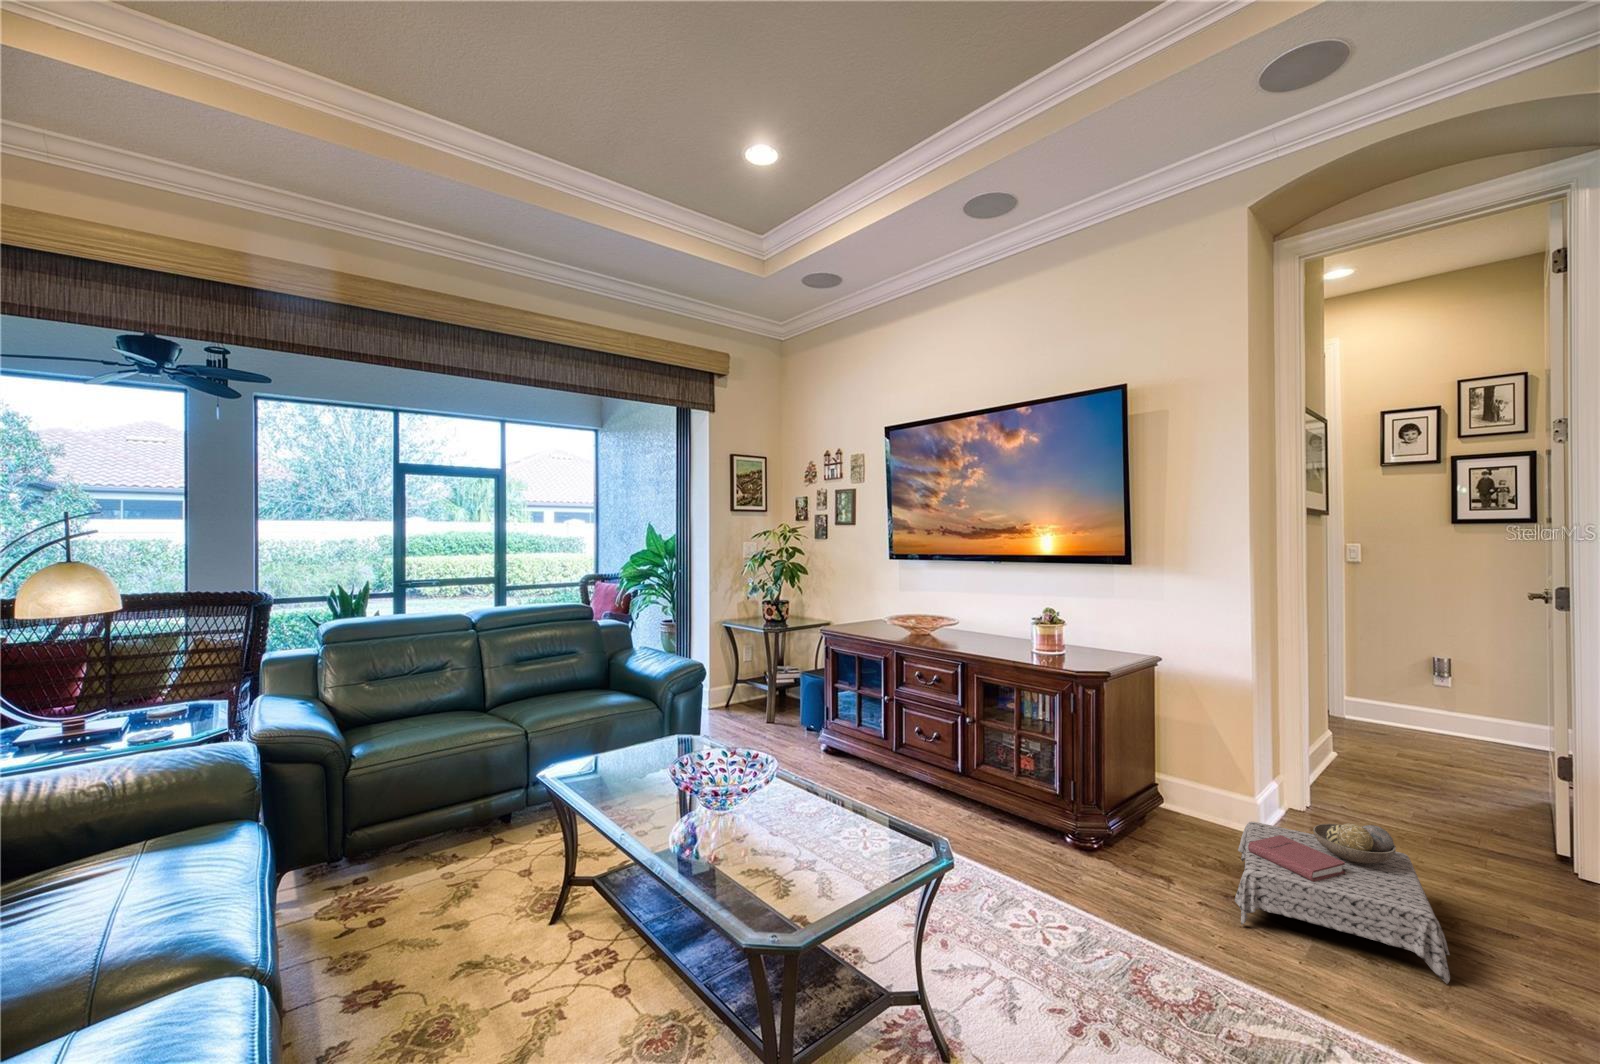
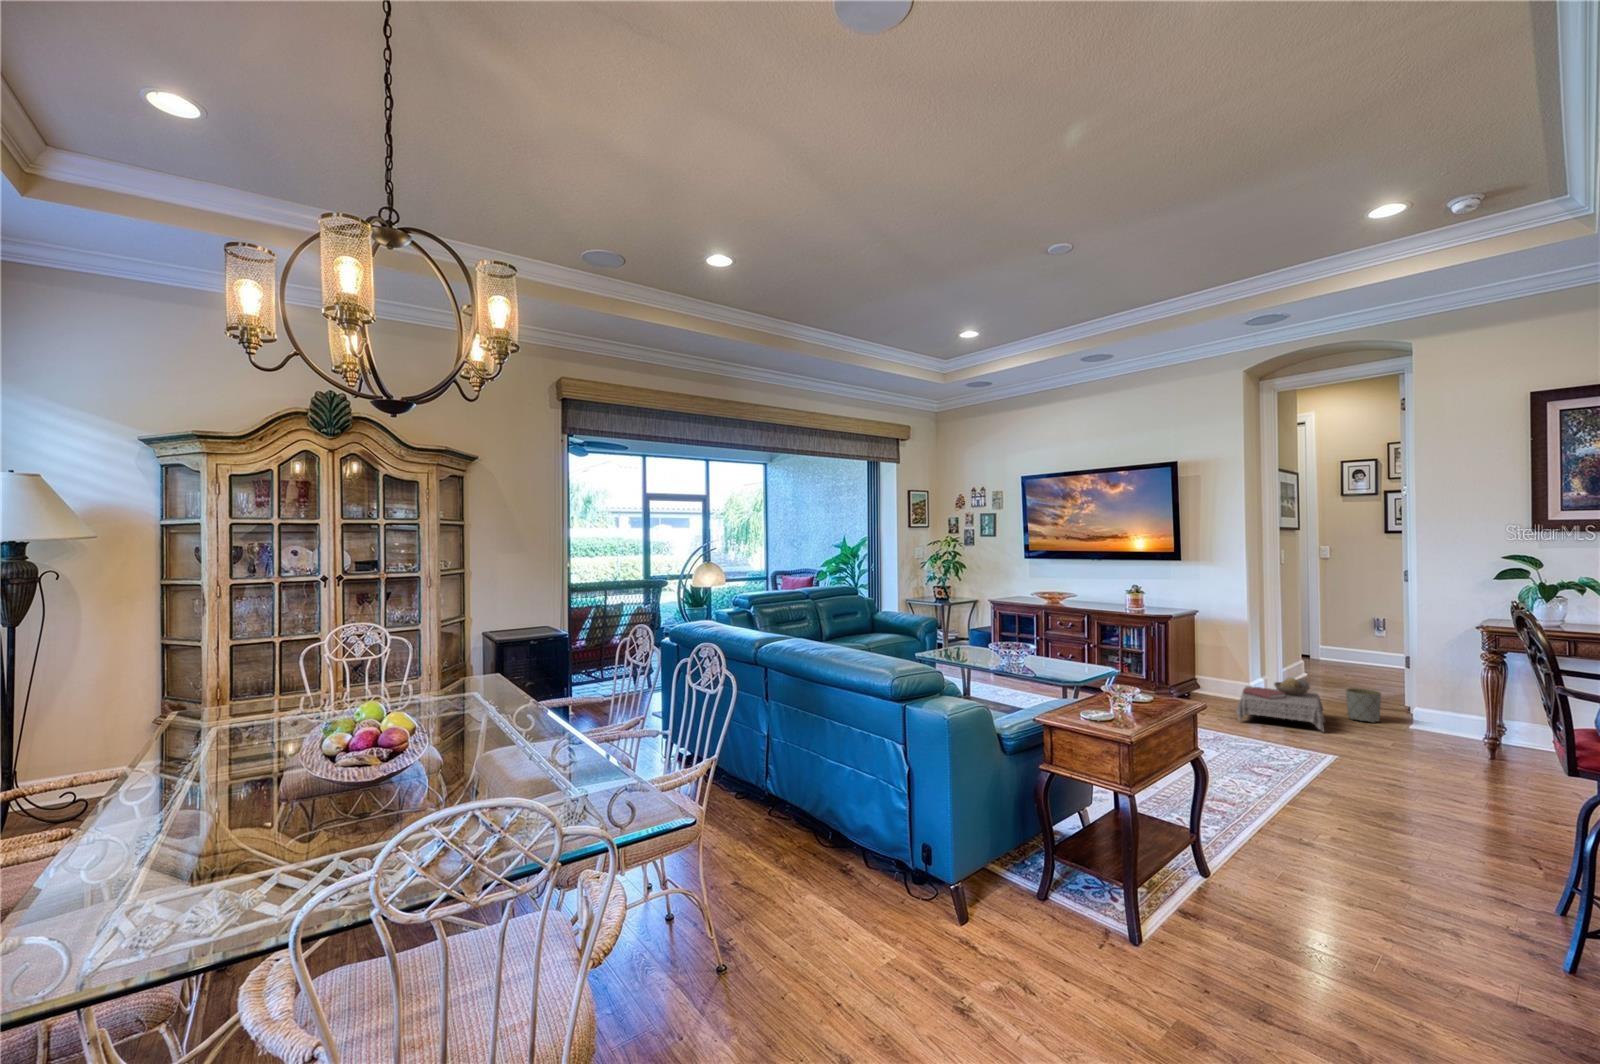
planter: none [1466,842,1555,934] -> present [1346,688,1381,723]

